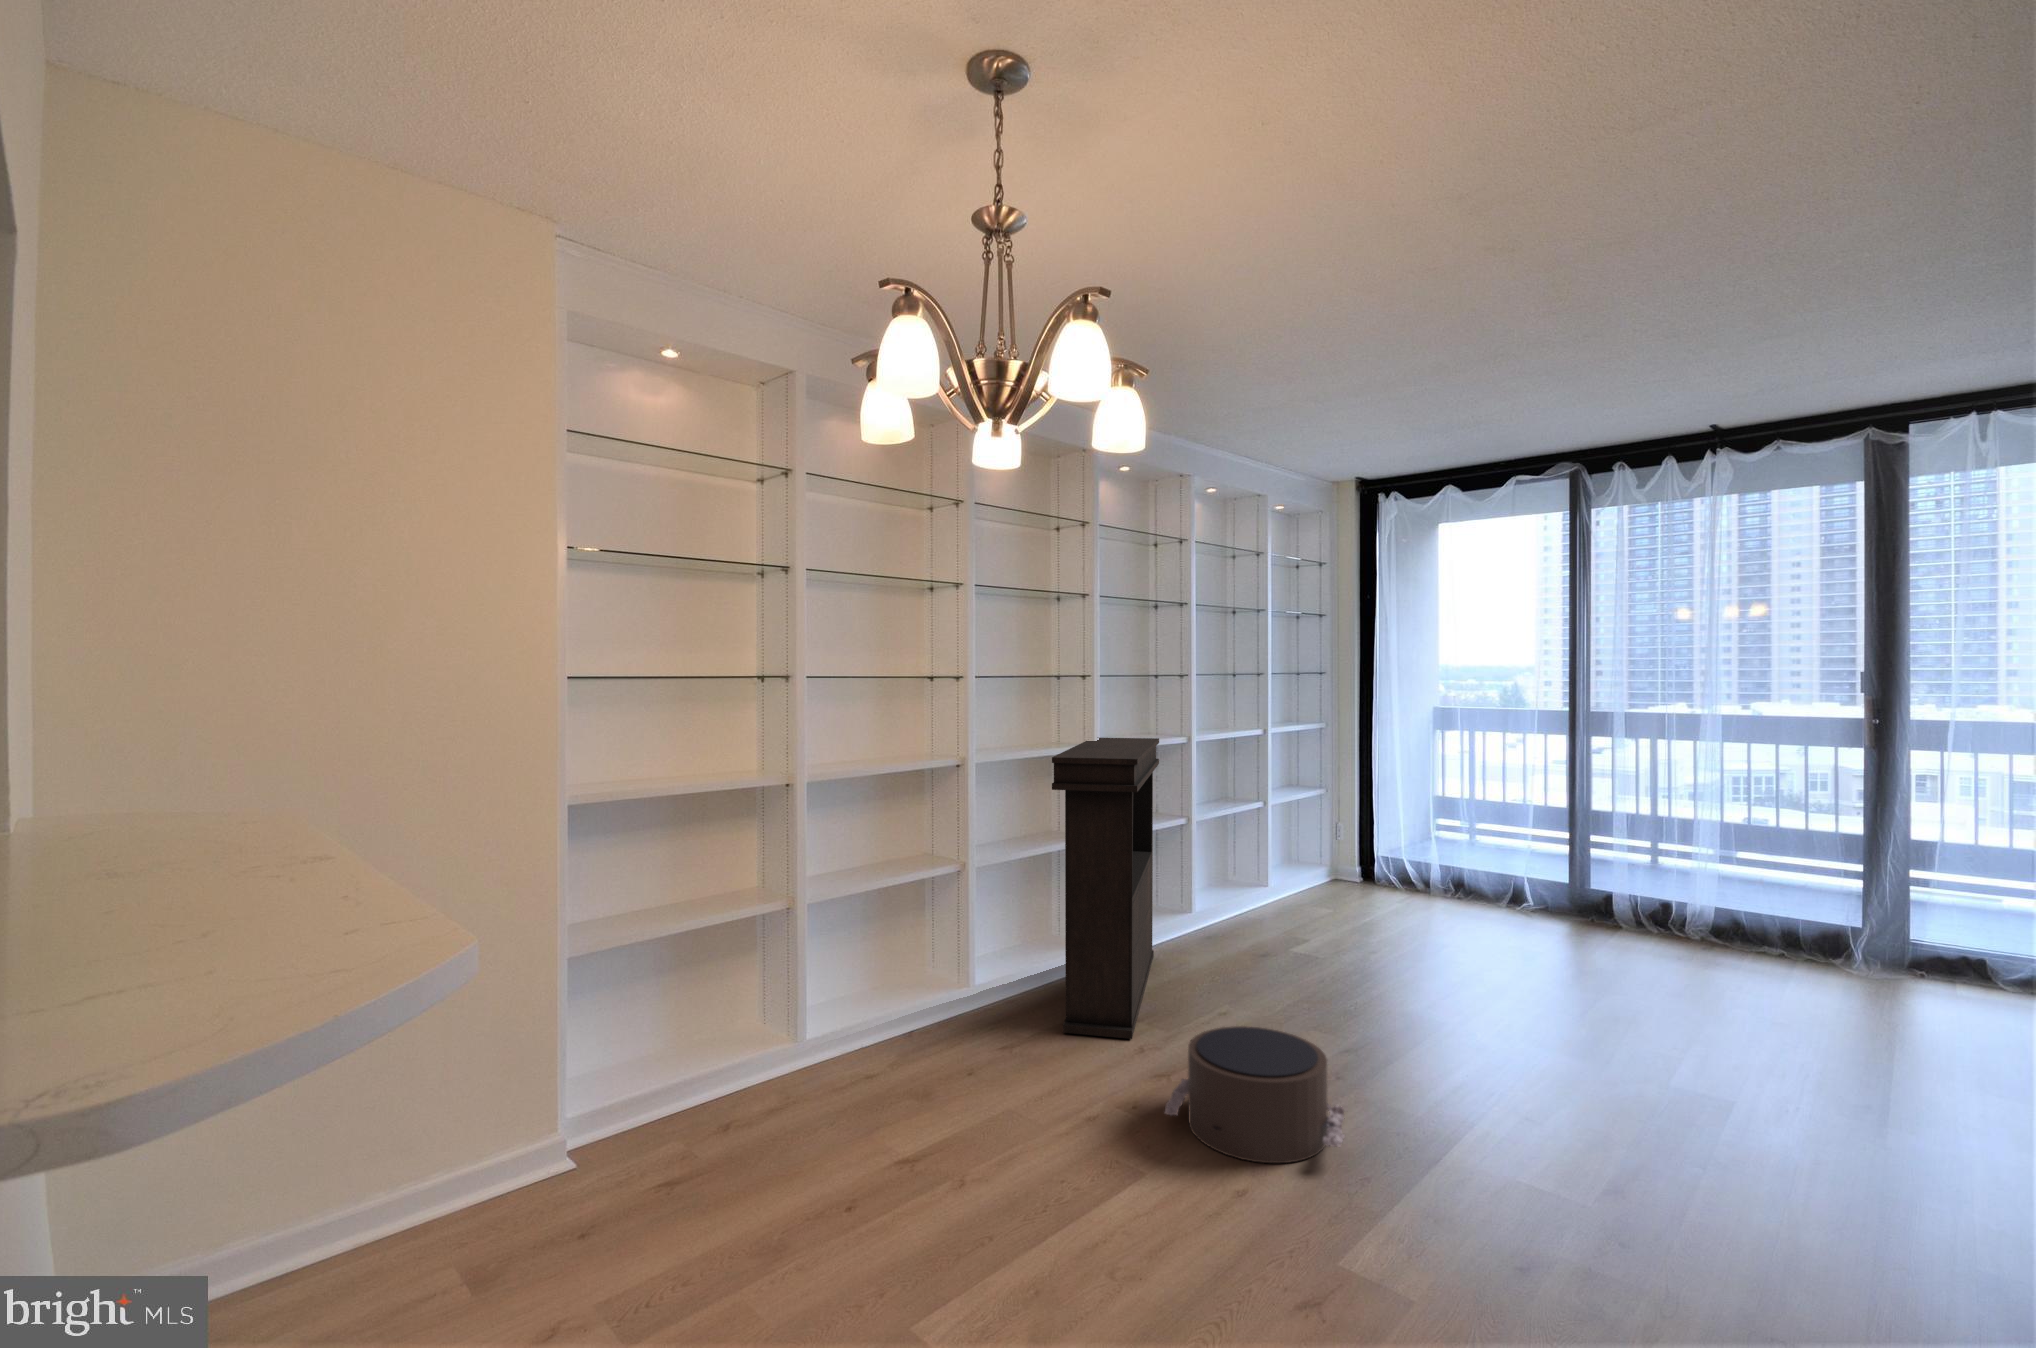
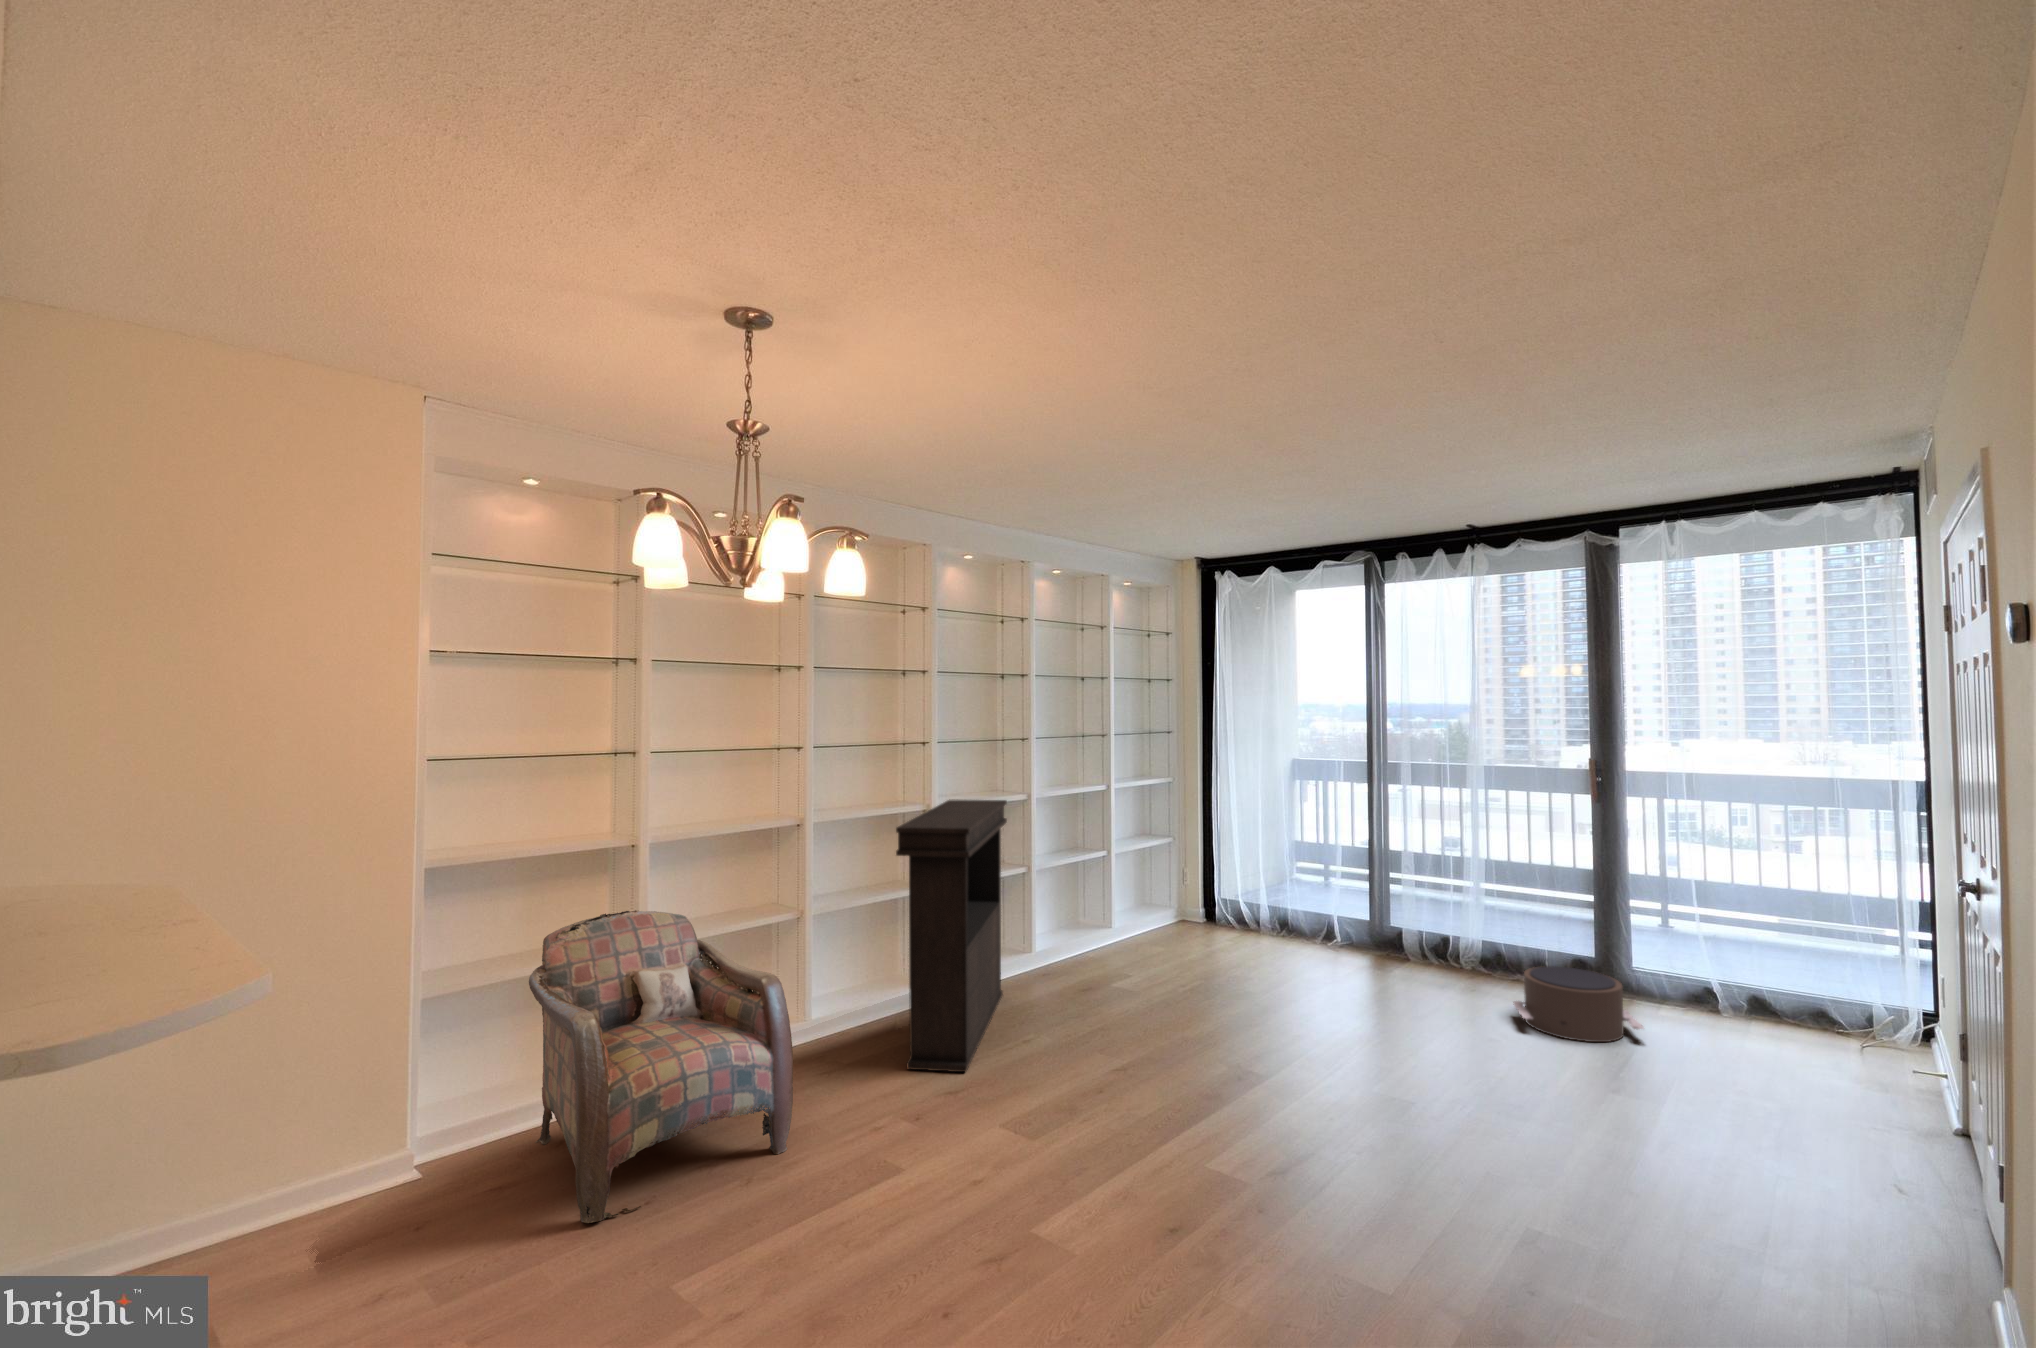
armchair: none [651,842,948,1195] -> present [529,911,793,1223]
pouf: present [1165,1026,1344,1163] -> present [1513,966,1644,1042]

